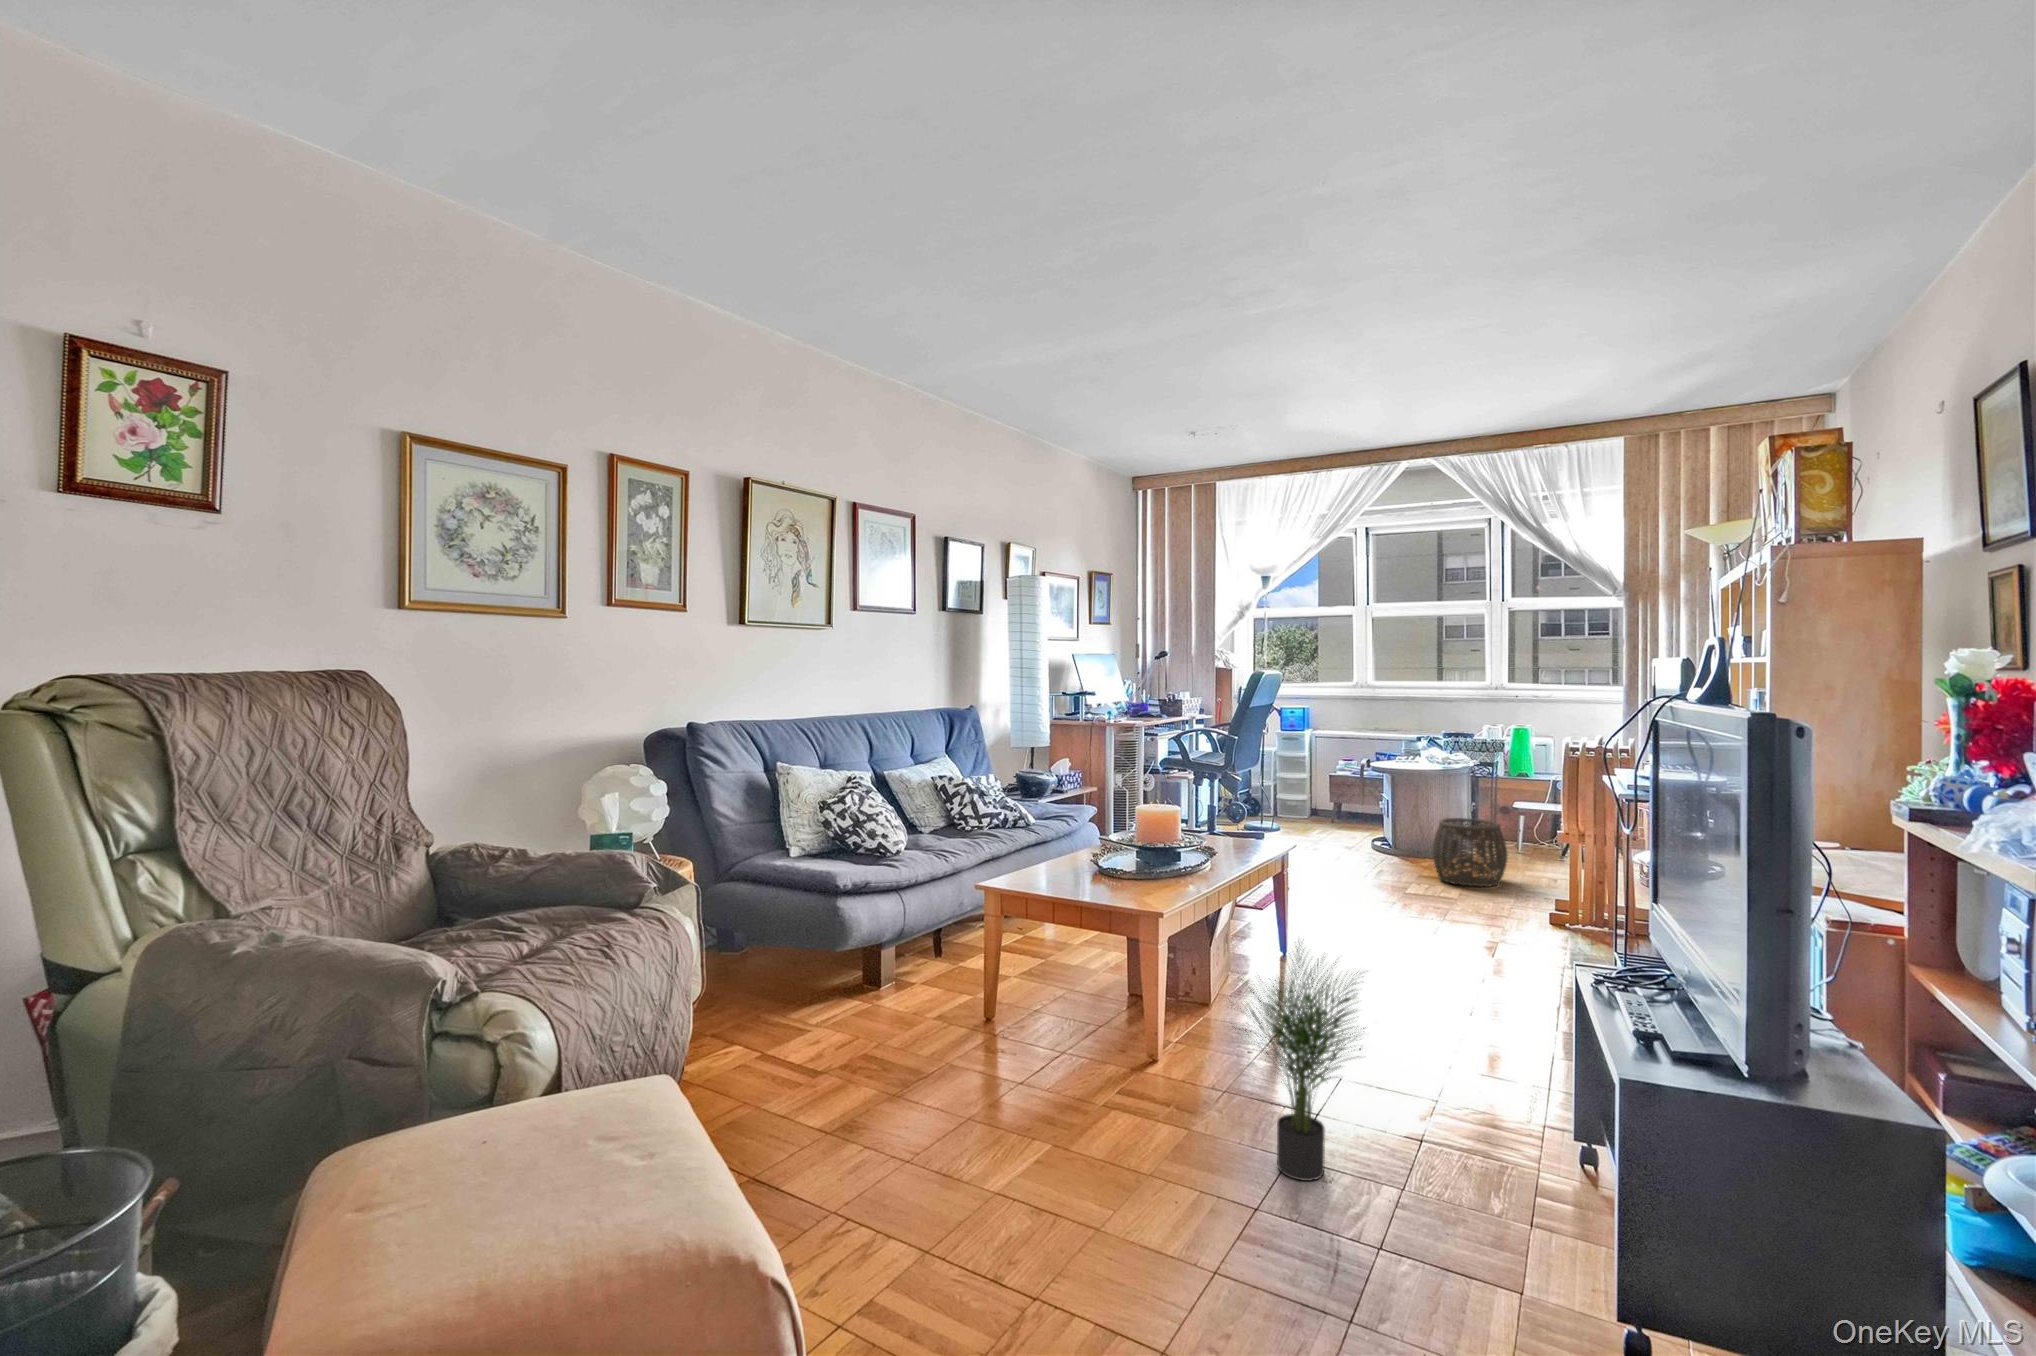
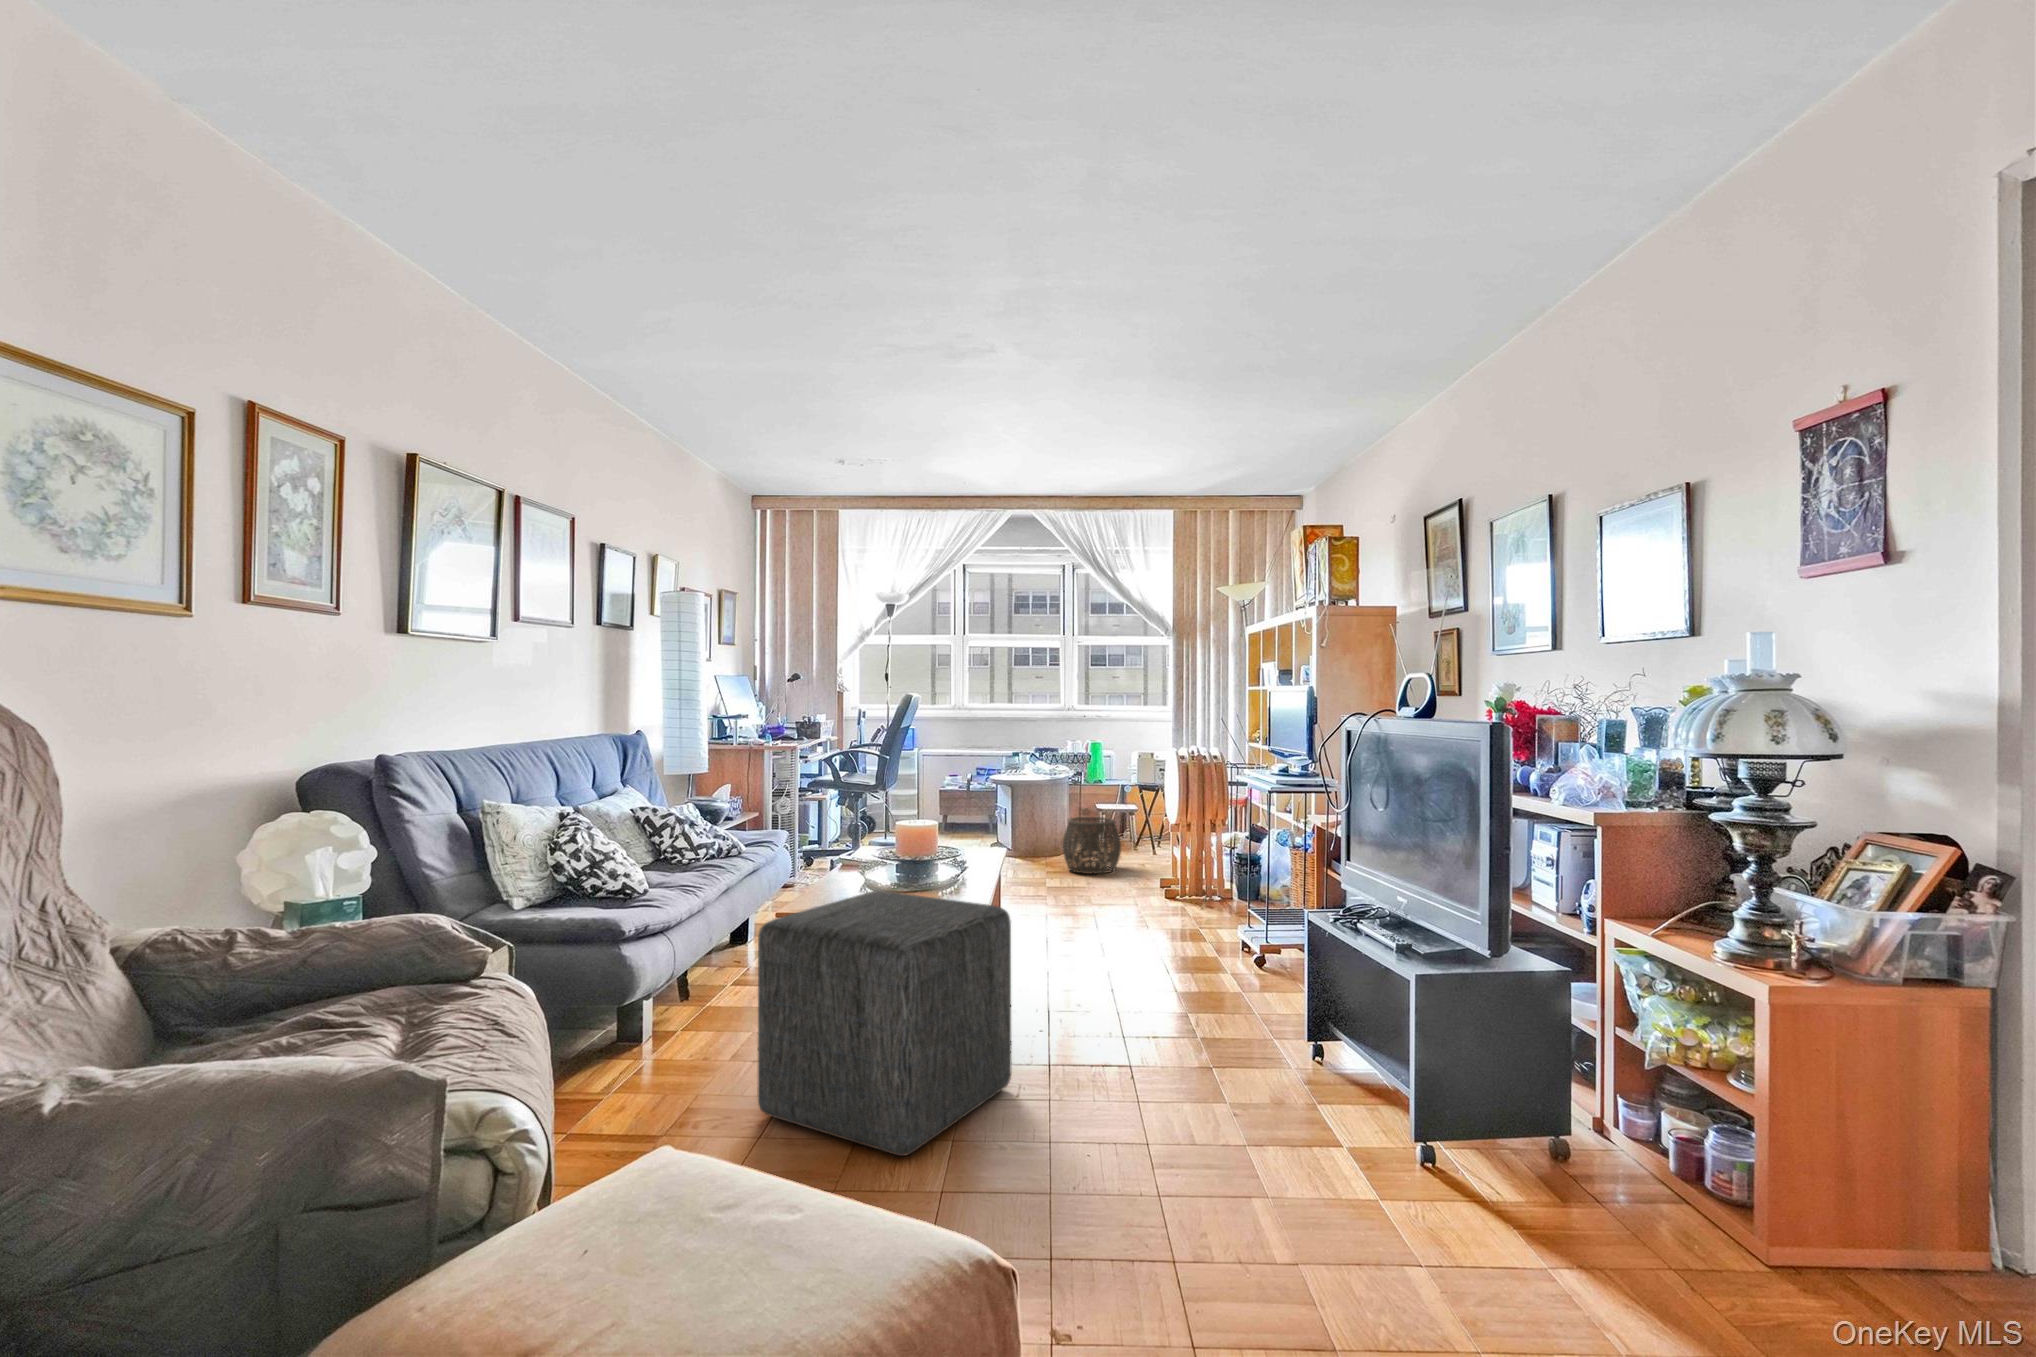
ottoman: none [914,873,1155,1130] -> present [758,891,1011,1156]
potted plant: present [1234,946,1364,1181] -> none [1094,915,1242,1128]

